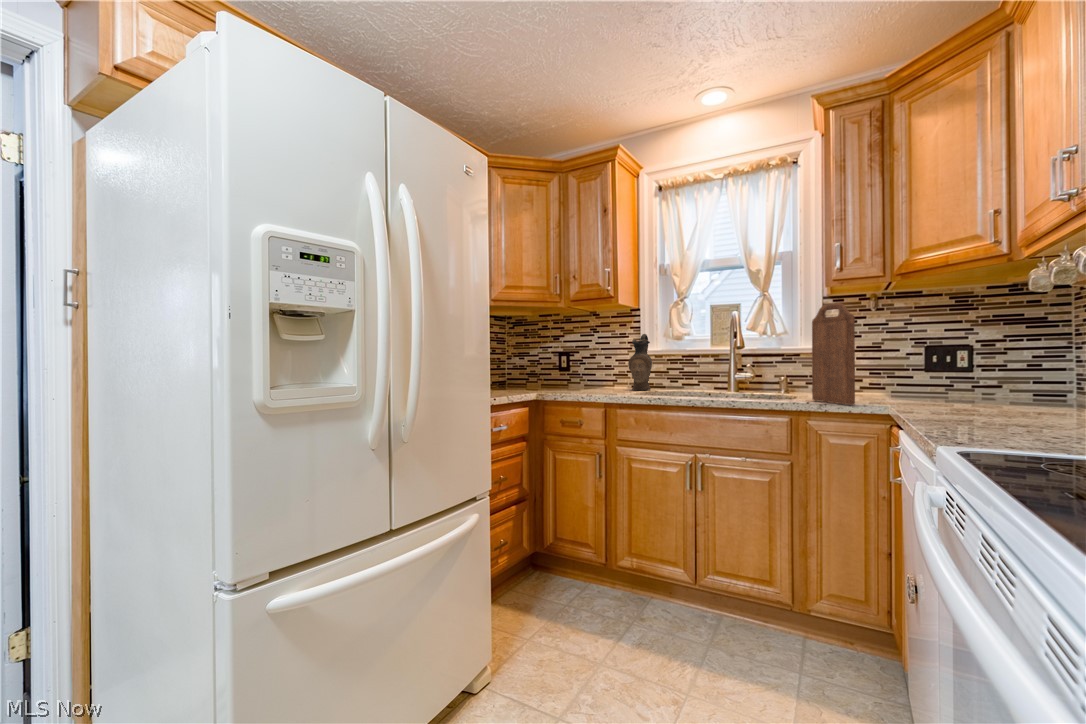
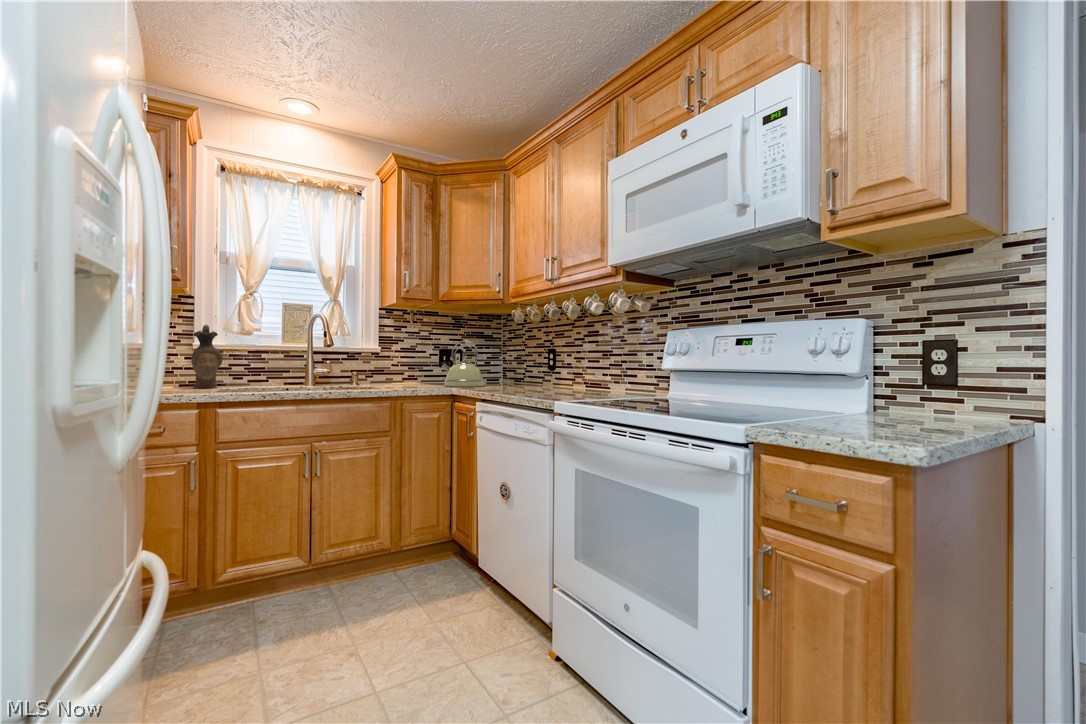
cutting board: present [812,303,855,405] -> none [402,317,440,389]
kettle: none [895,331,976,405] -> present [441,340,484,387]

